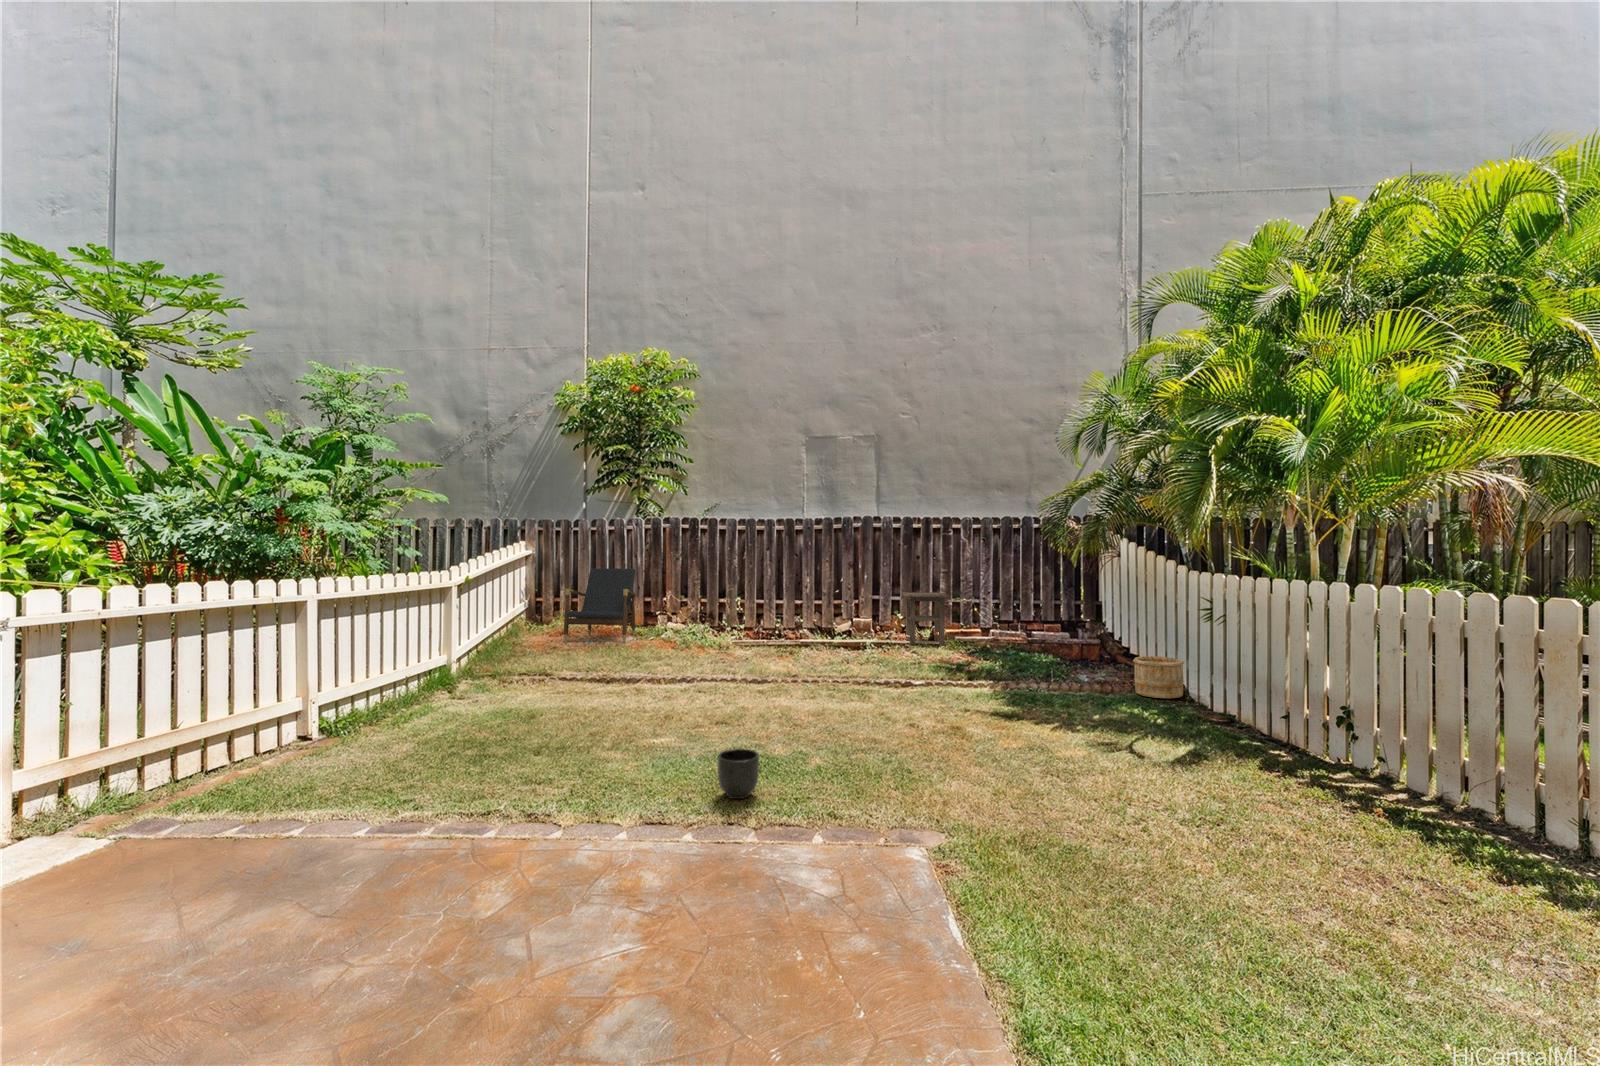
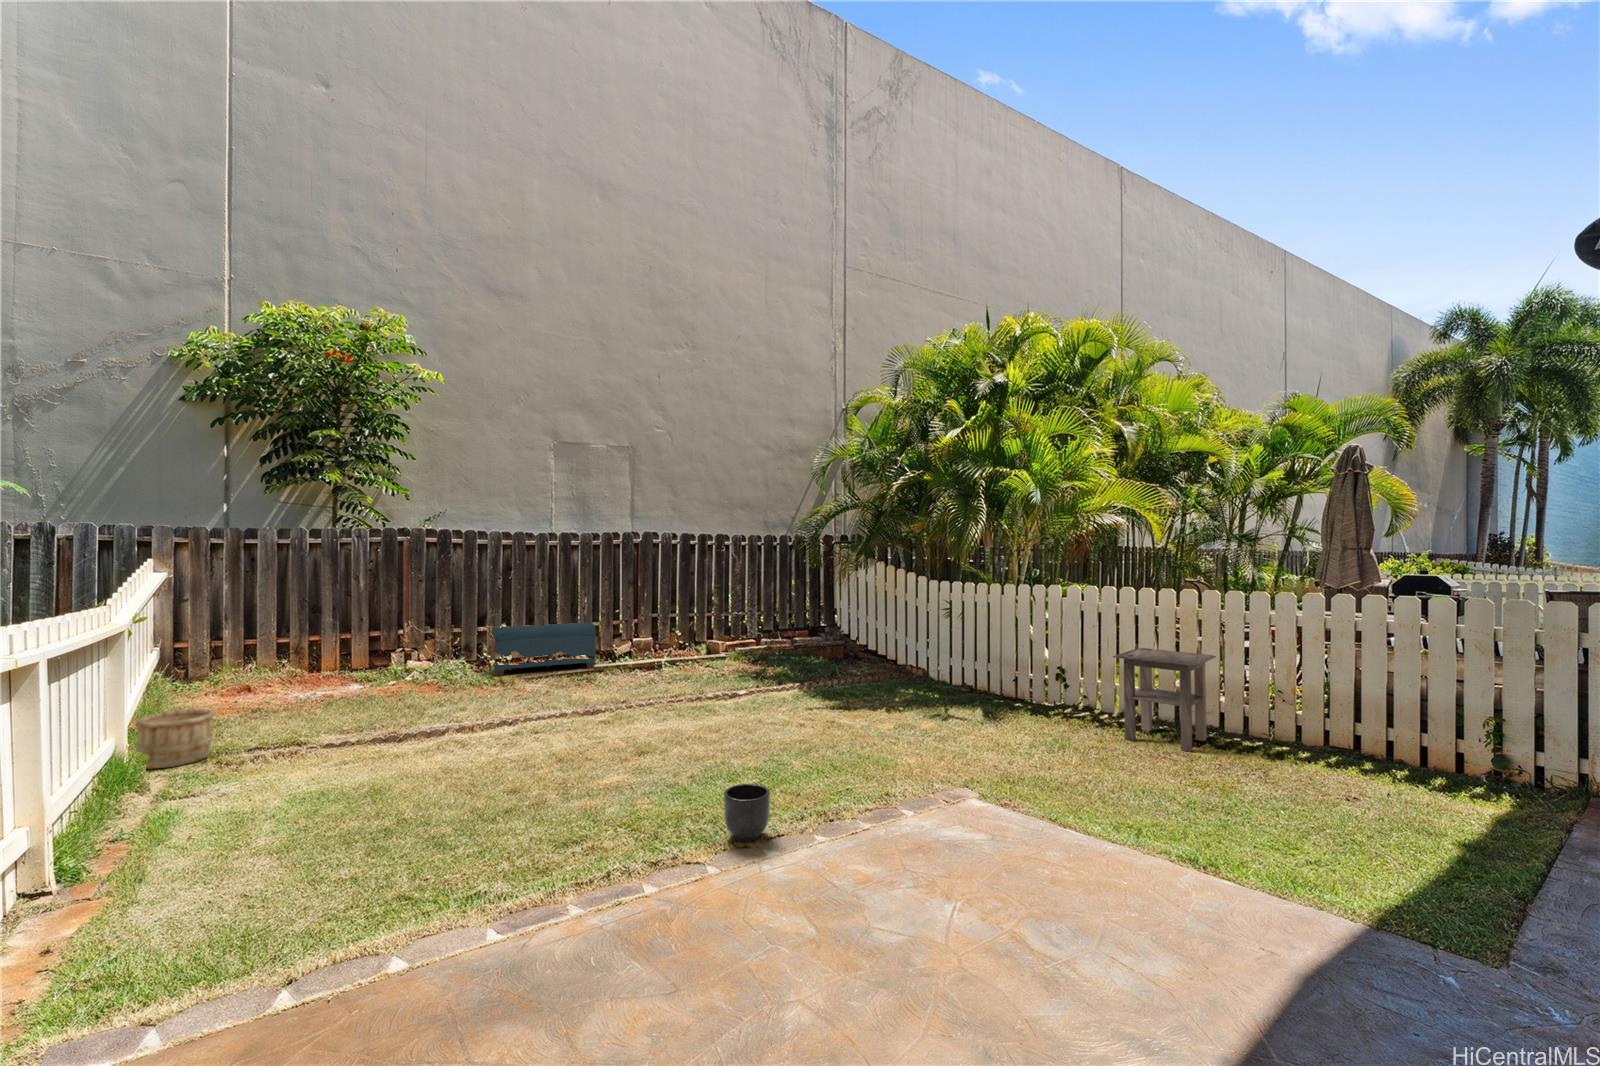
lounge chair: present [564,568,636,643] -> none [263,598,367,698]
side table: present [902,592,950,645] -> present [1113,648,1216,752]
bench: none [724,598,812,643] -> present [493,621,596,676]
wooden bucket: present [1133,656,1184,699] -> present [136,709,215,769]

